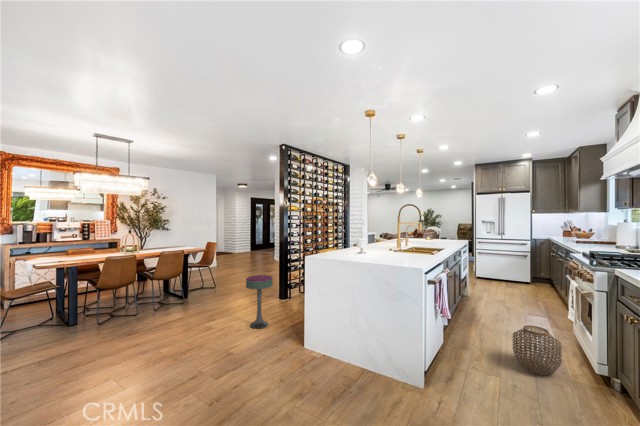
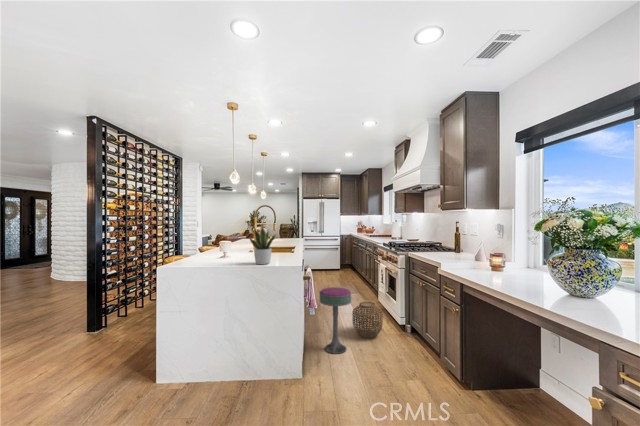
potted plant: none [374,223,404,263] -> present [250,226,275,264]
bar stool: present [246,275,273,329] -> present [319,287,351,354]

